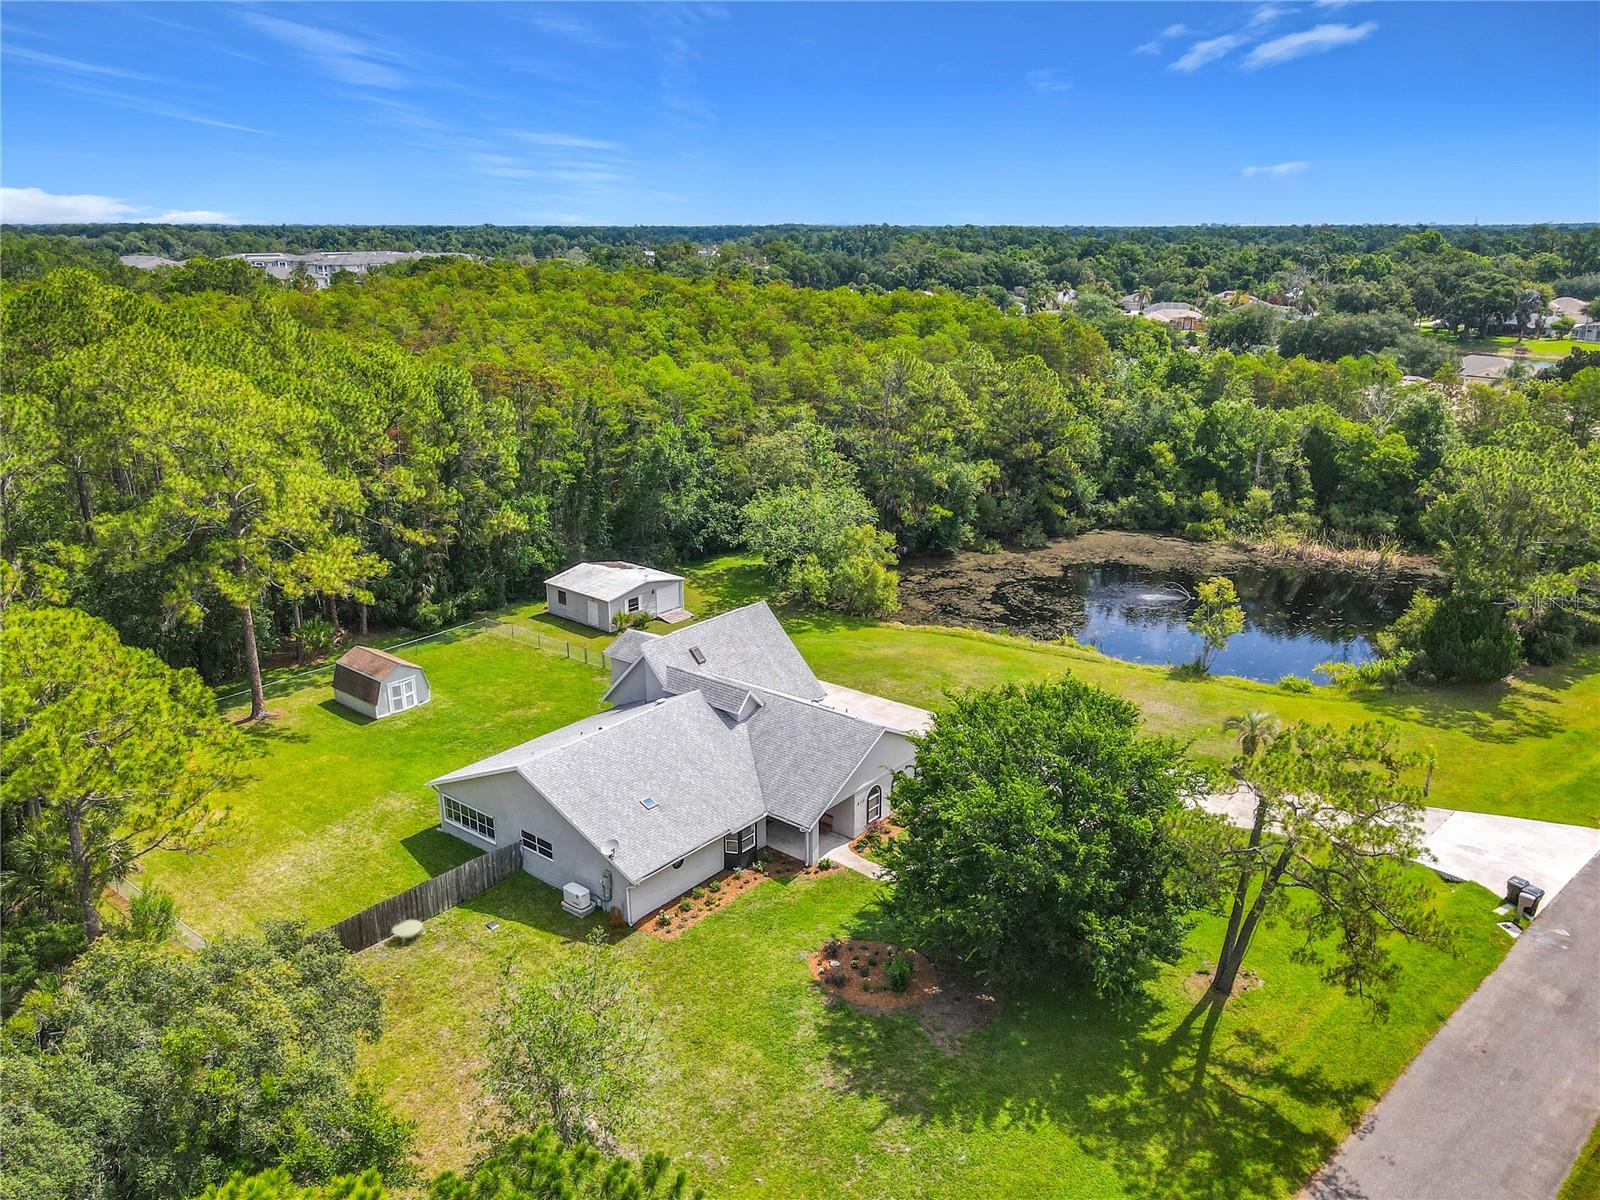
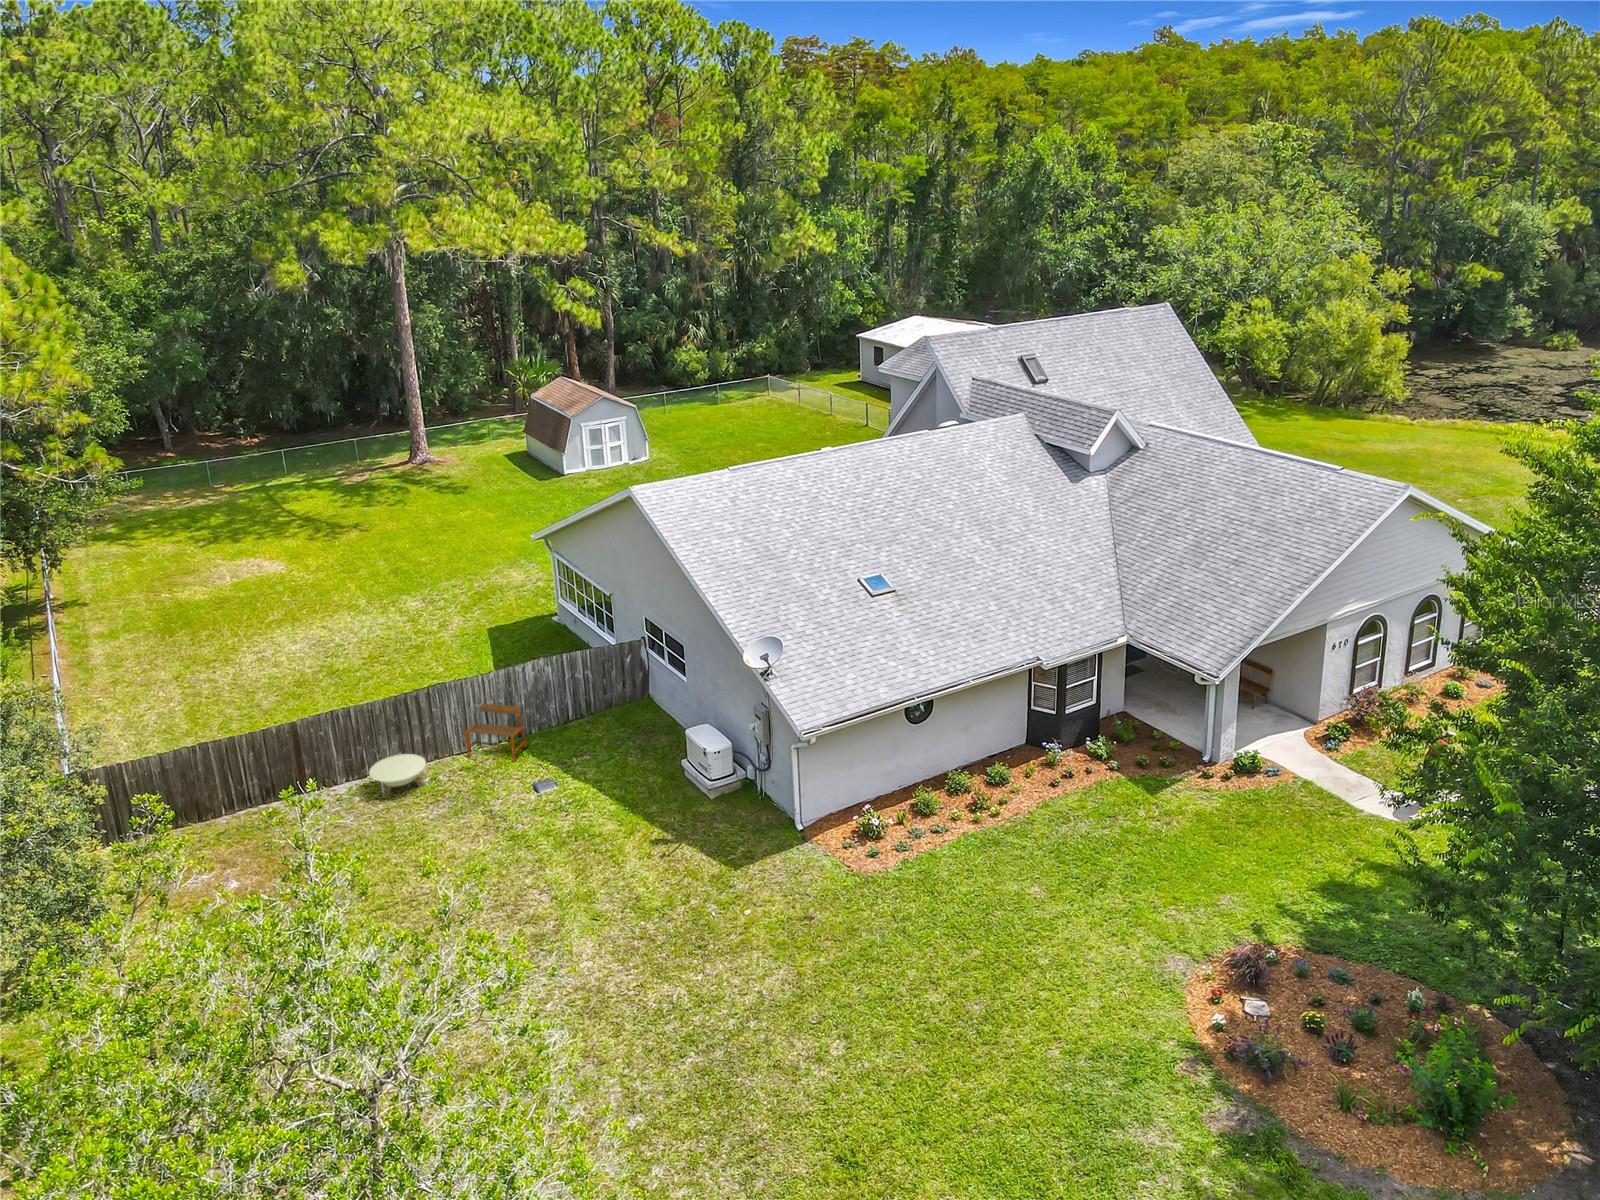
bench: present [609,903,626,932] -> present [465,703,527,762]

